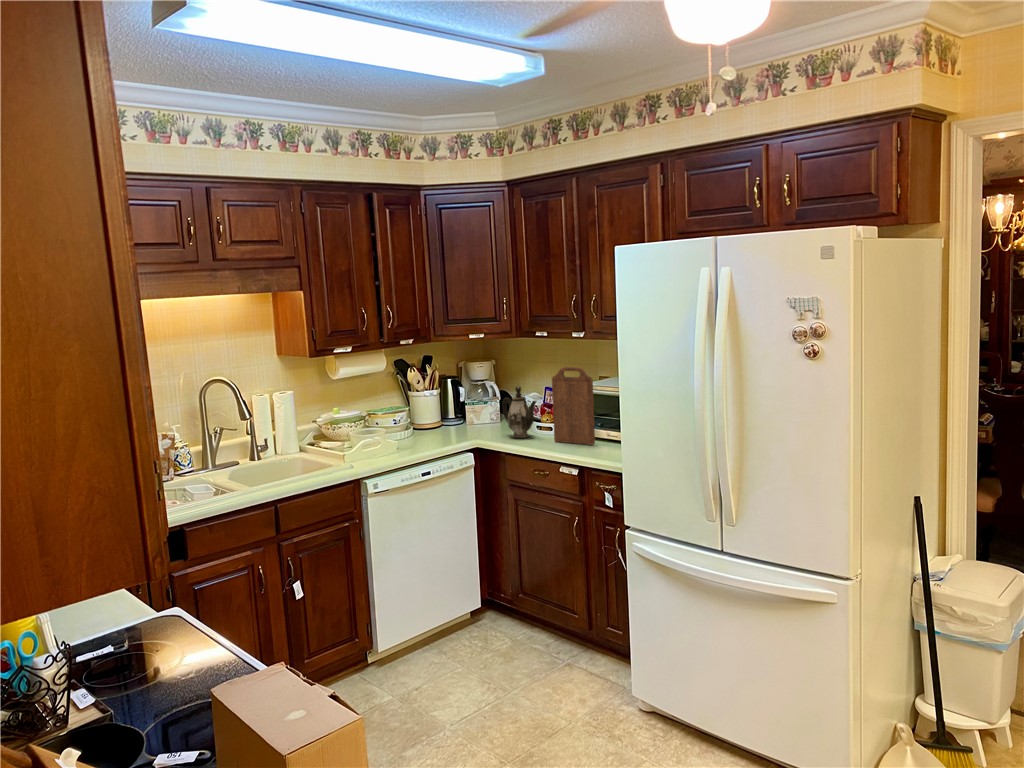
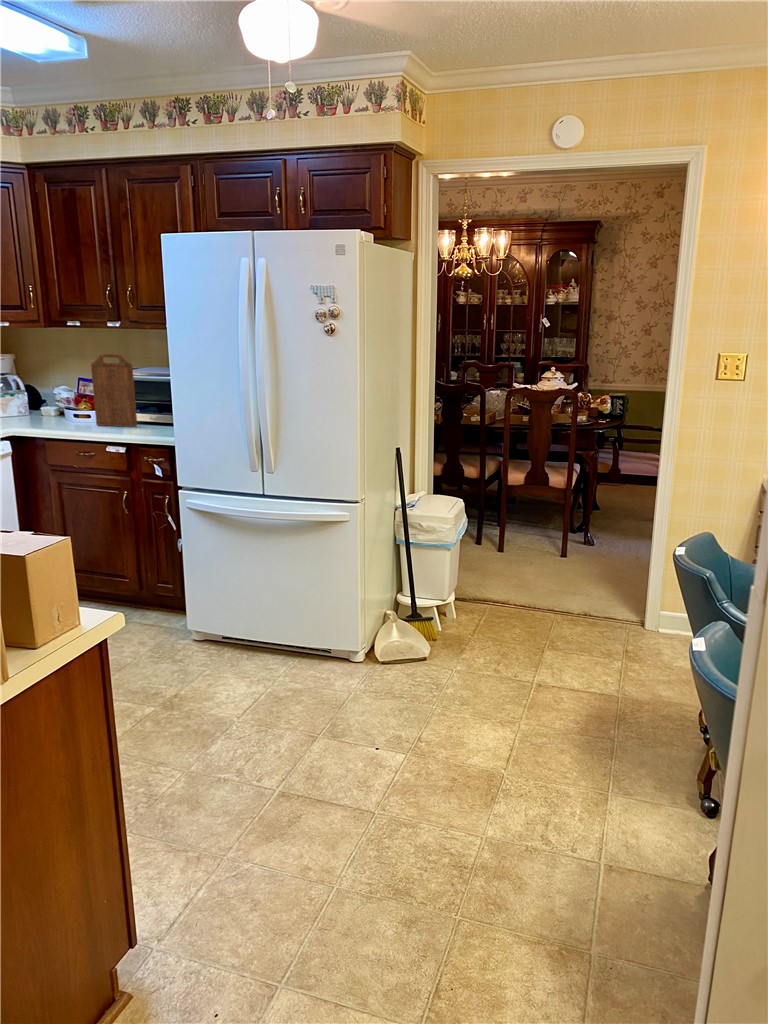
teapot: present [502,385,537,438] -> none [38,372,76,424]

